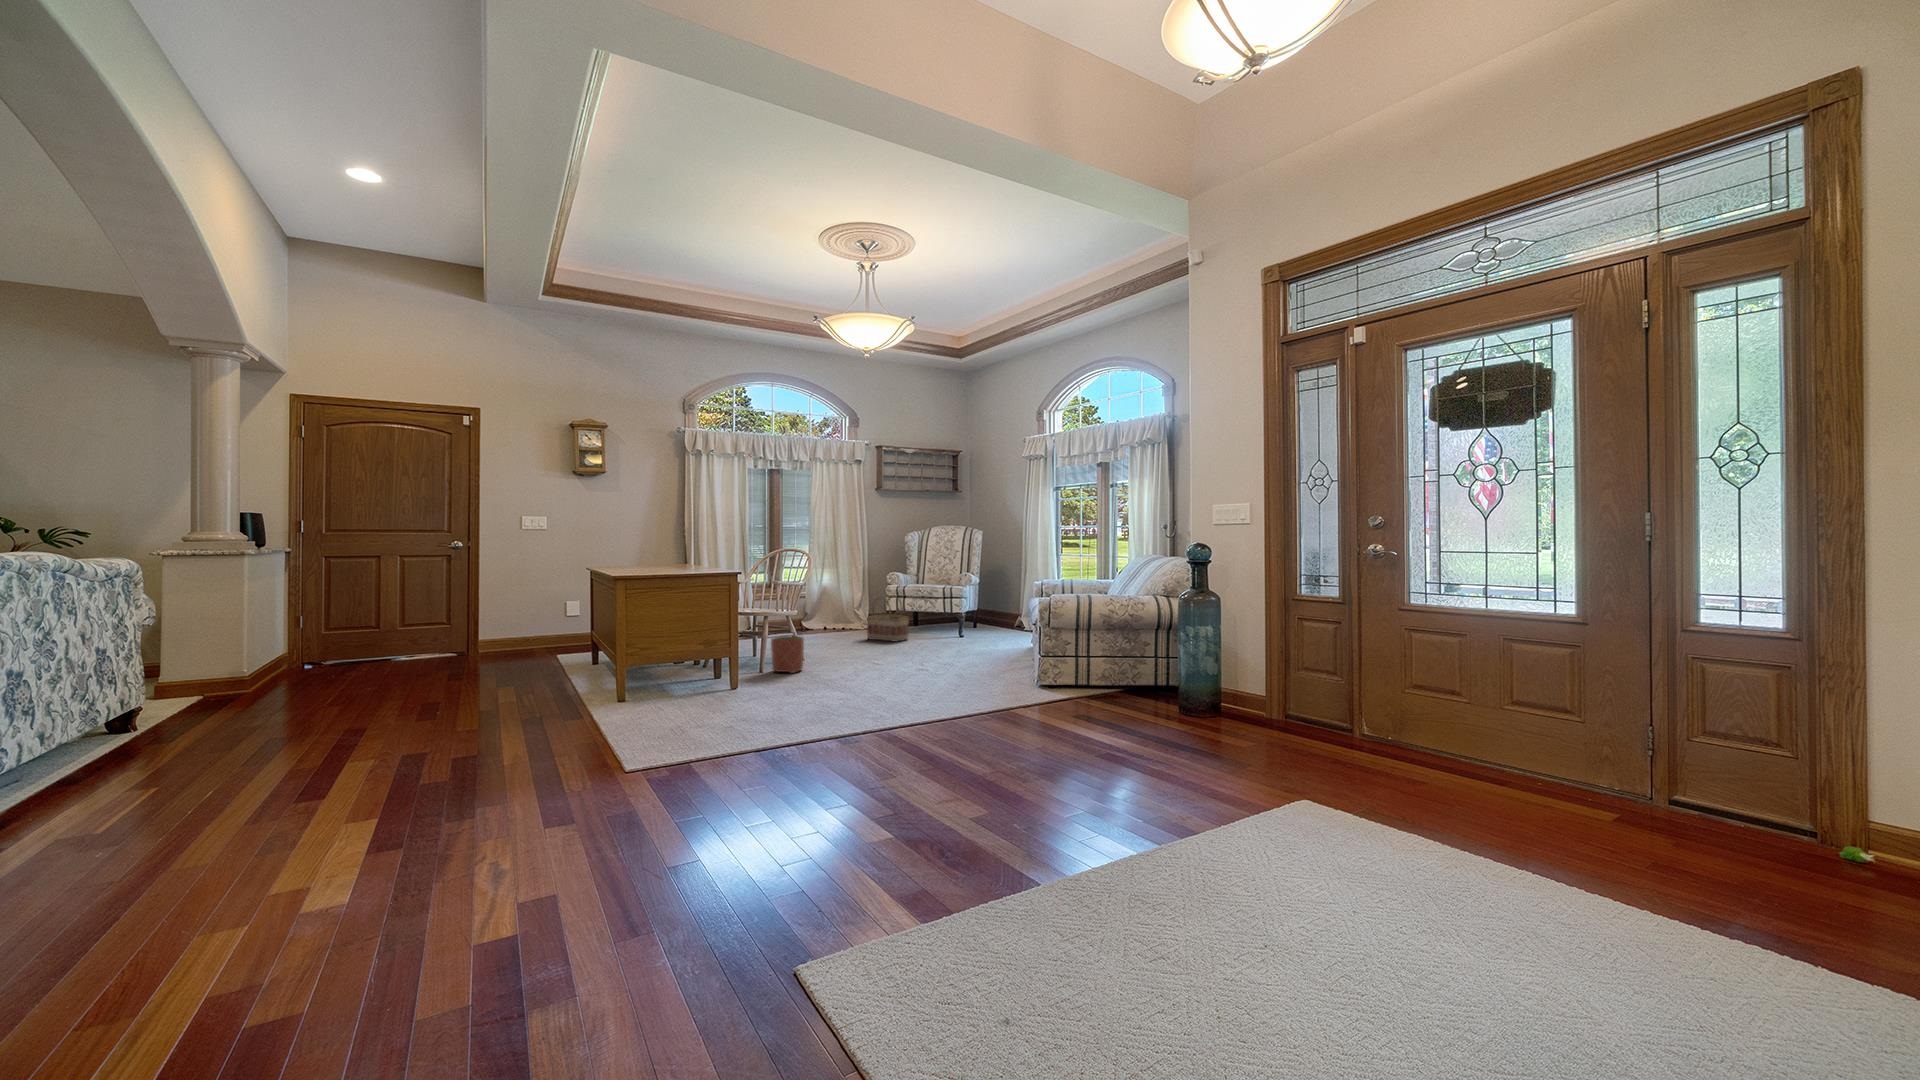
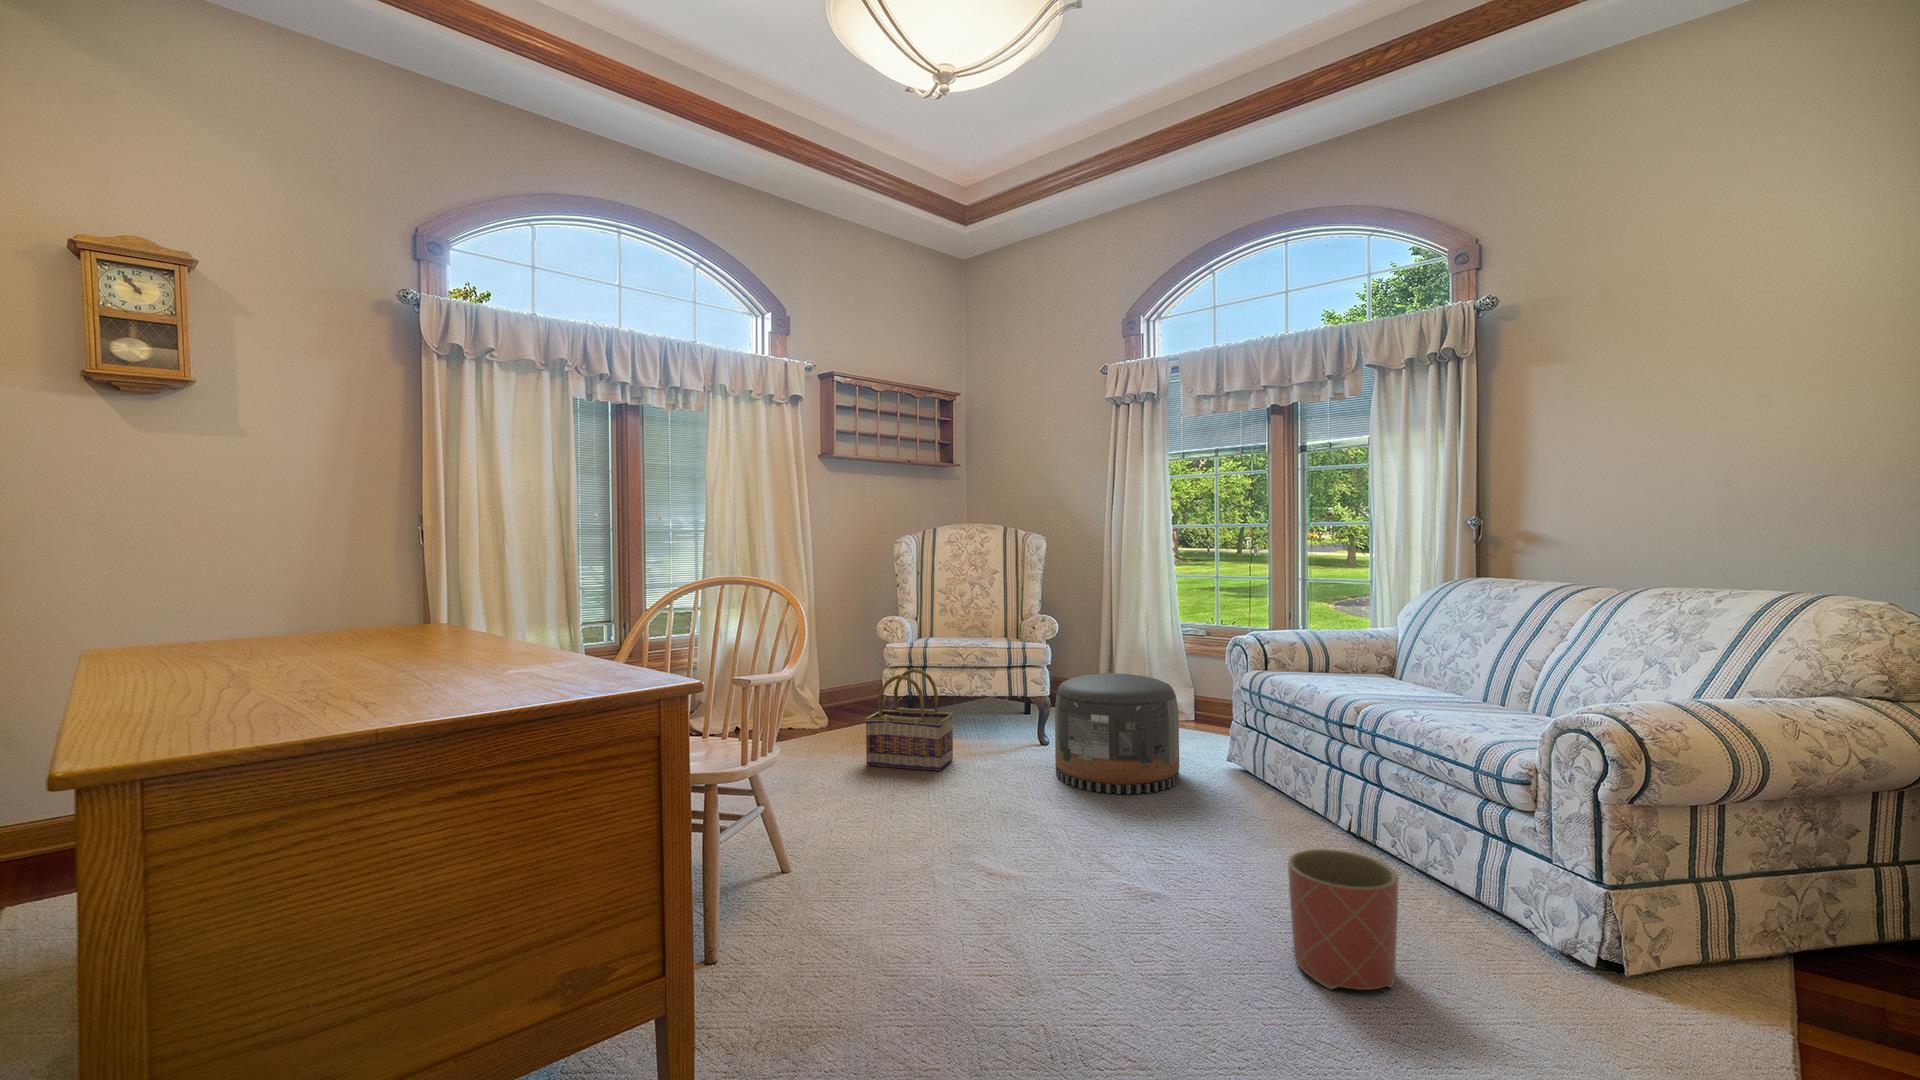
pouf: none [945,599,1003,651] -> present [1055,673,1179,794]
planter: present [771,636,804,673] -> present [1288,849,1398,990]

